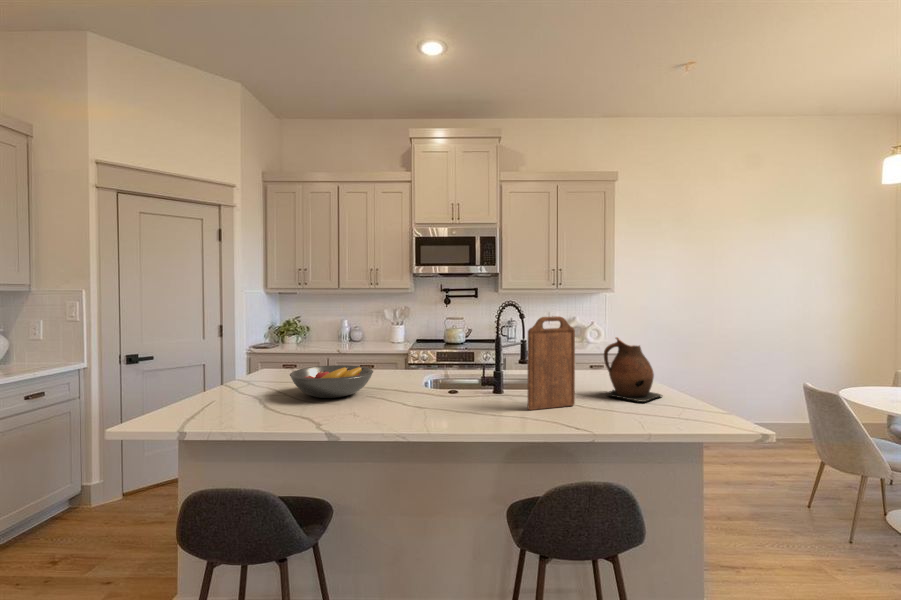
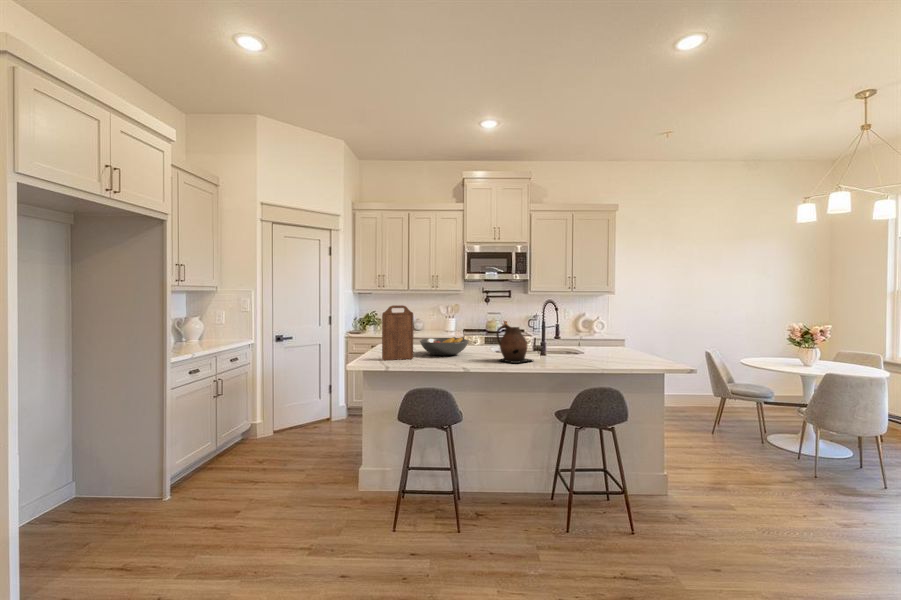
cutting board: present [528,316,575,410] -> present [382,305,413,360]
ceramic pitcher: present [604,337,662,402] -> present [496,322,534,363]

